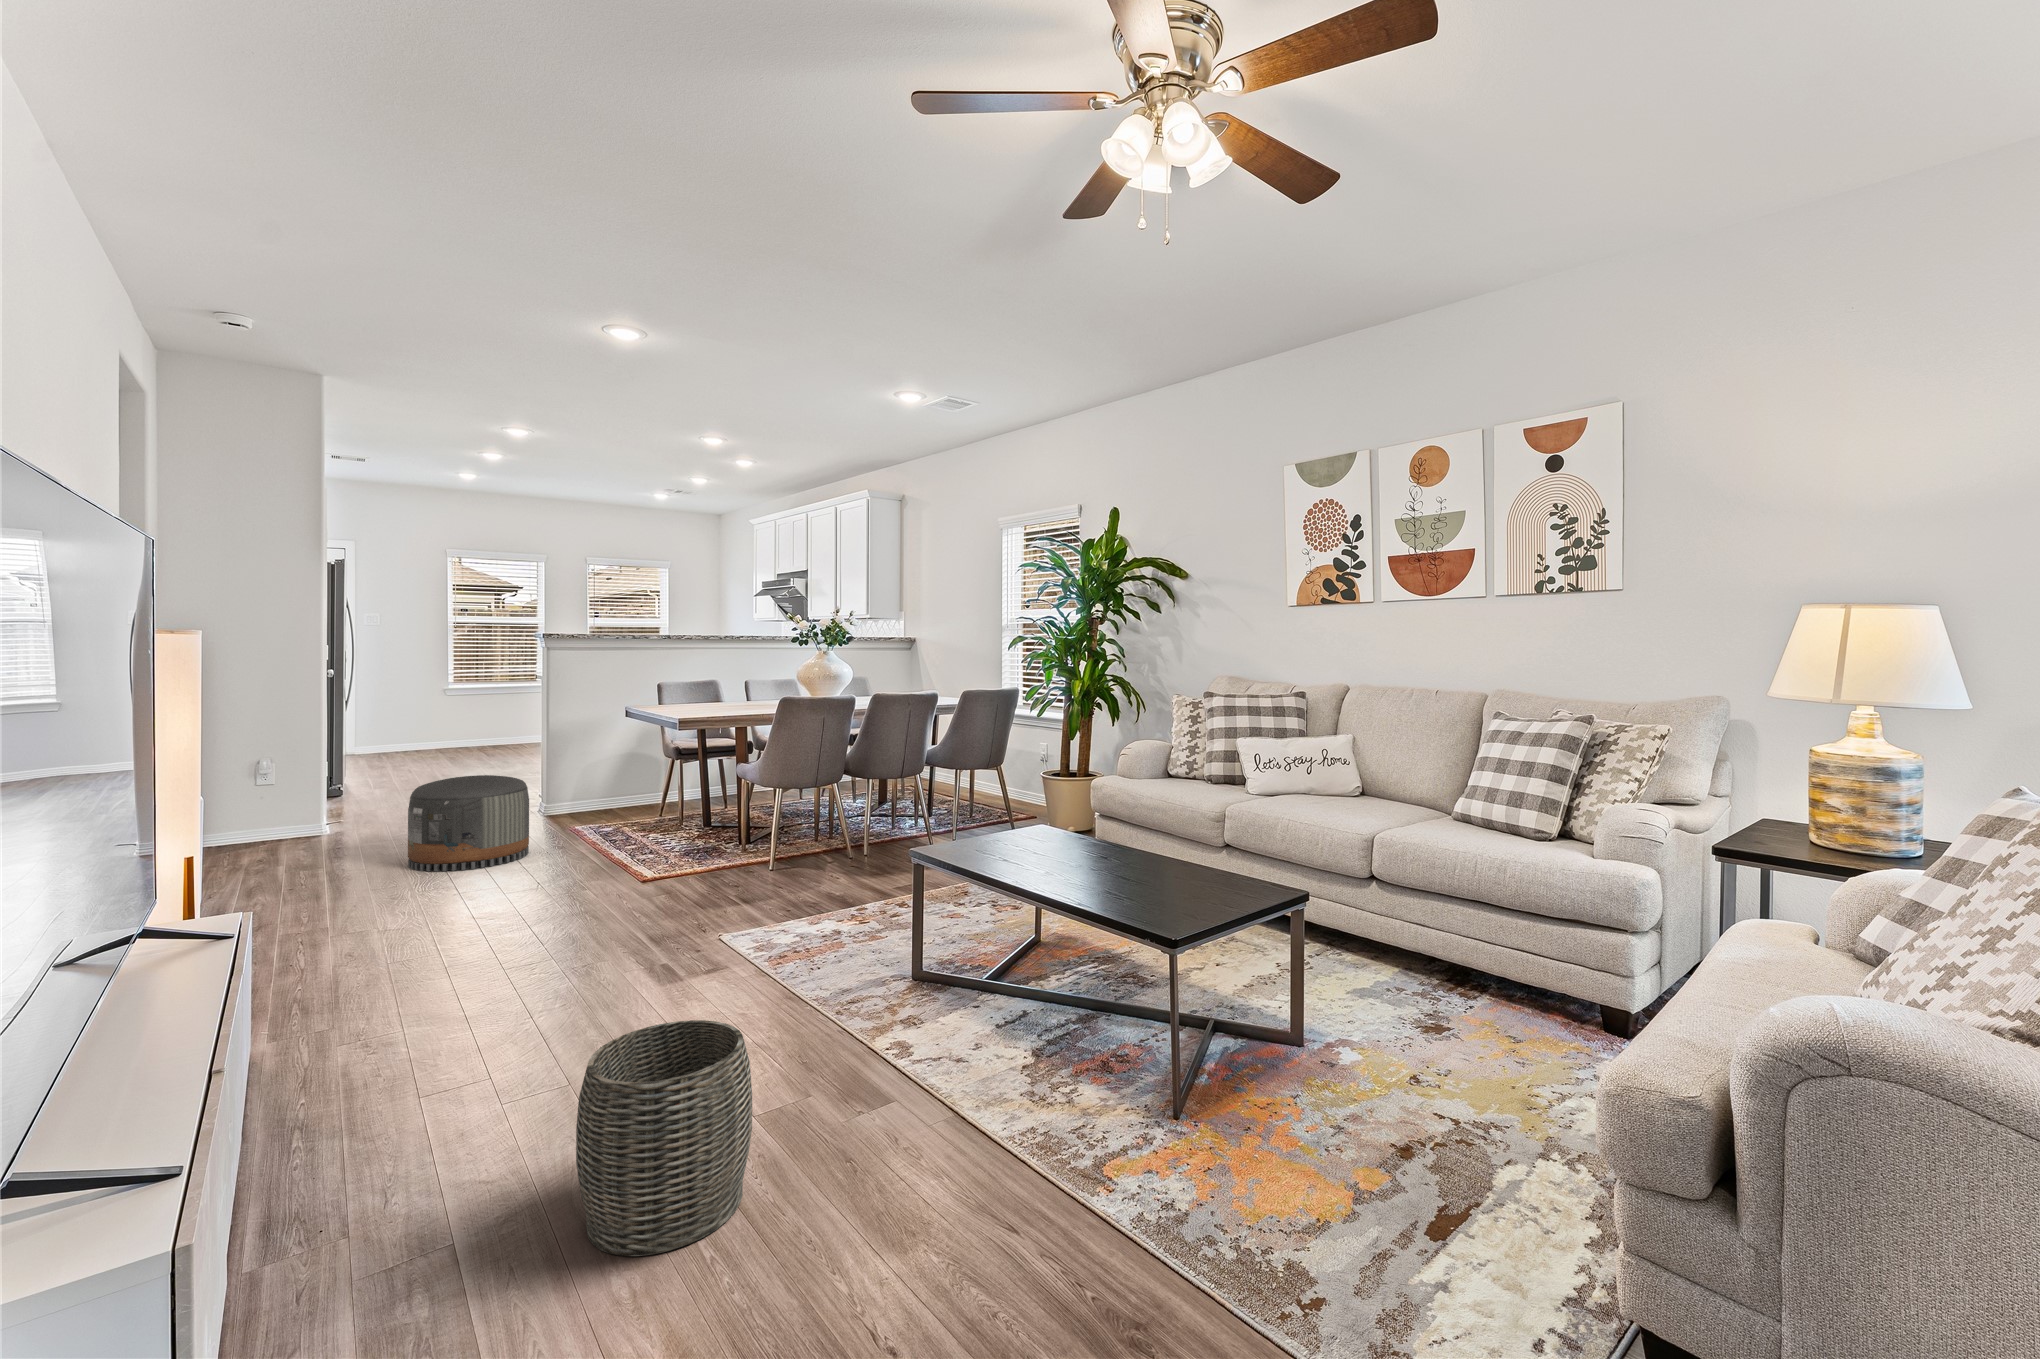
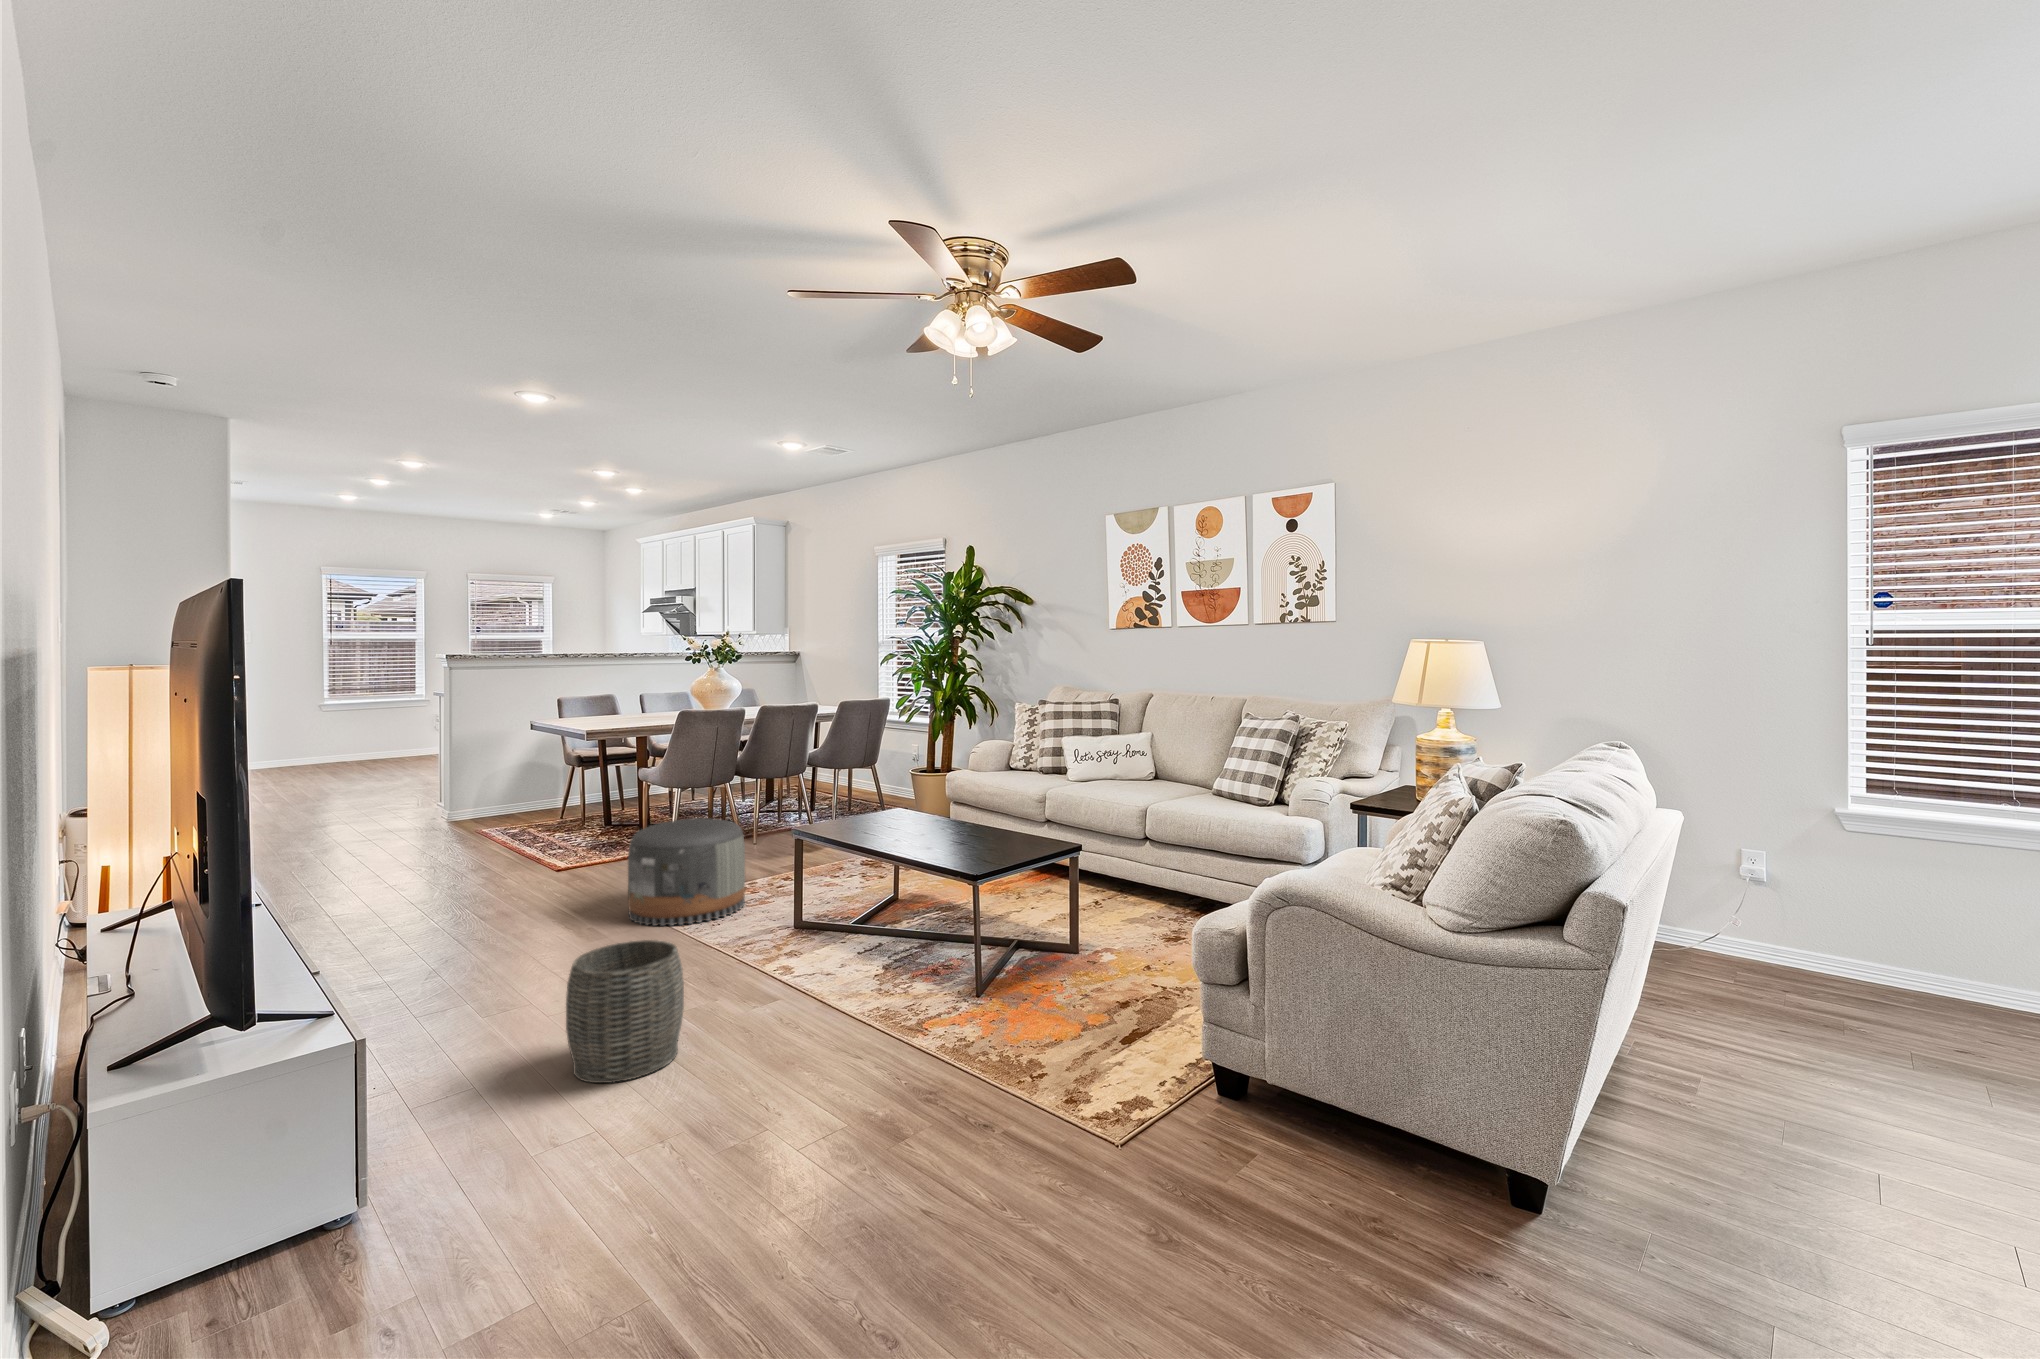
pouf: present [408,775,529,871] -> present [628,818,745,926]

